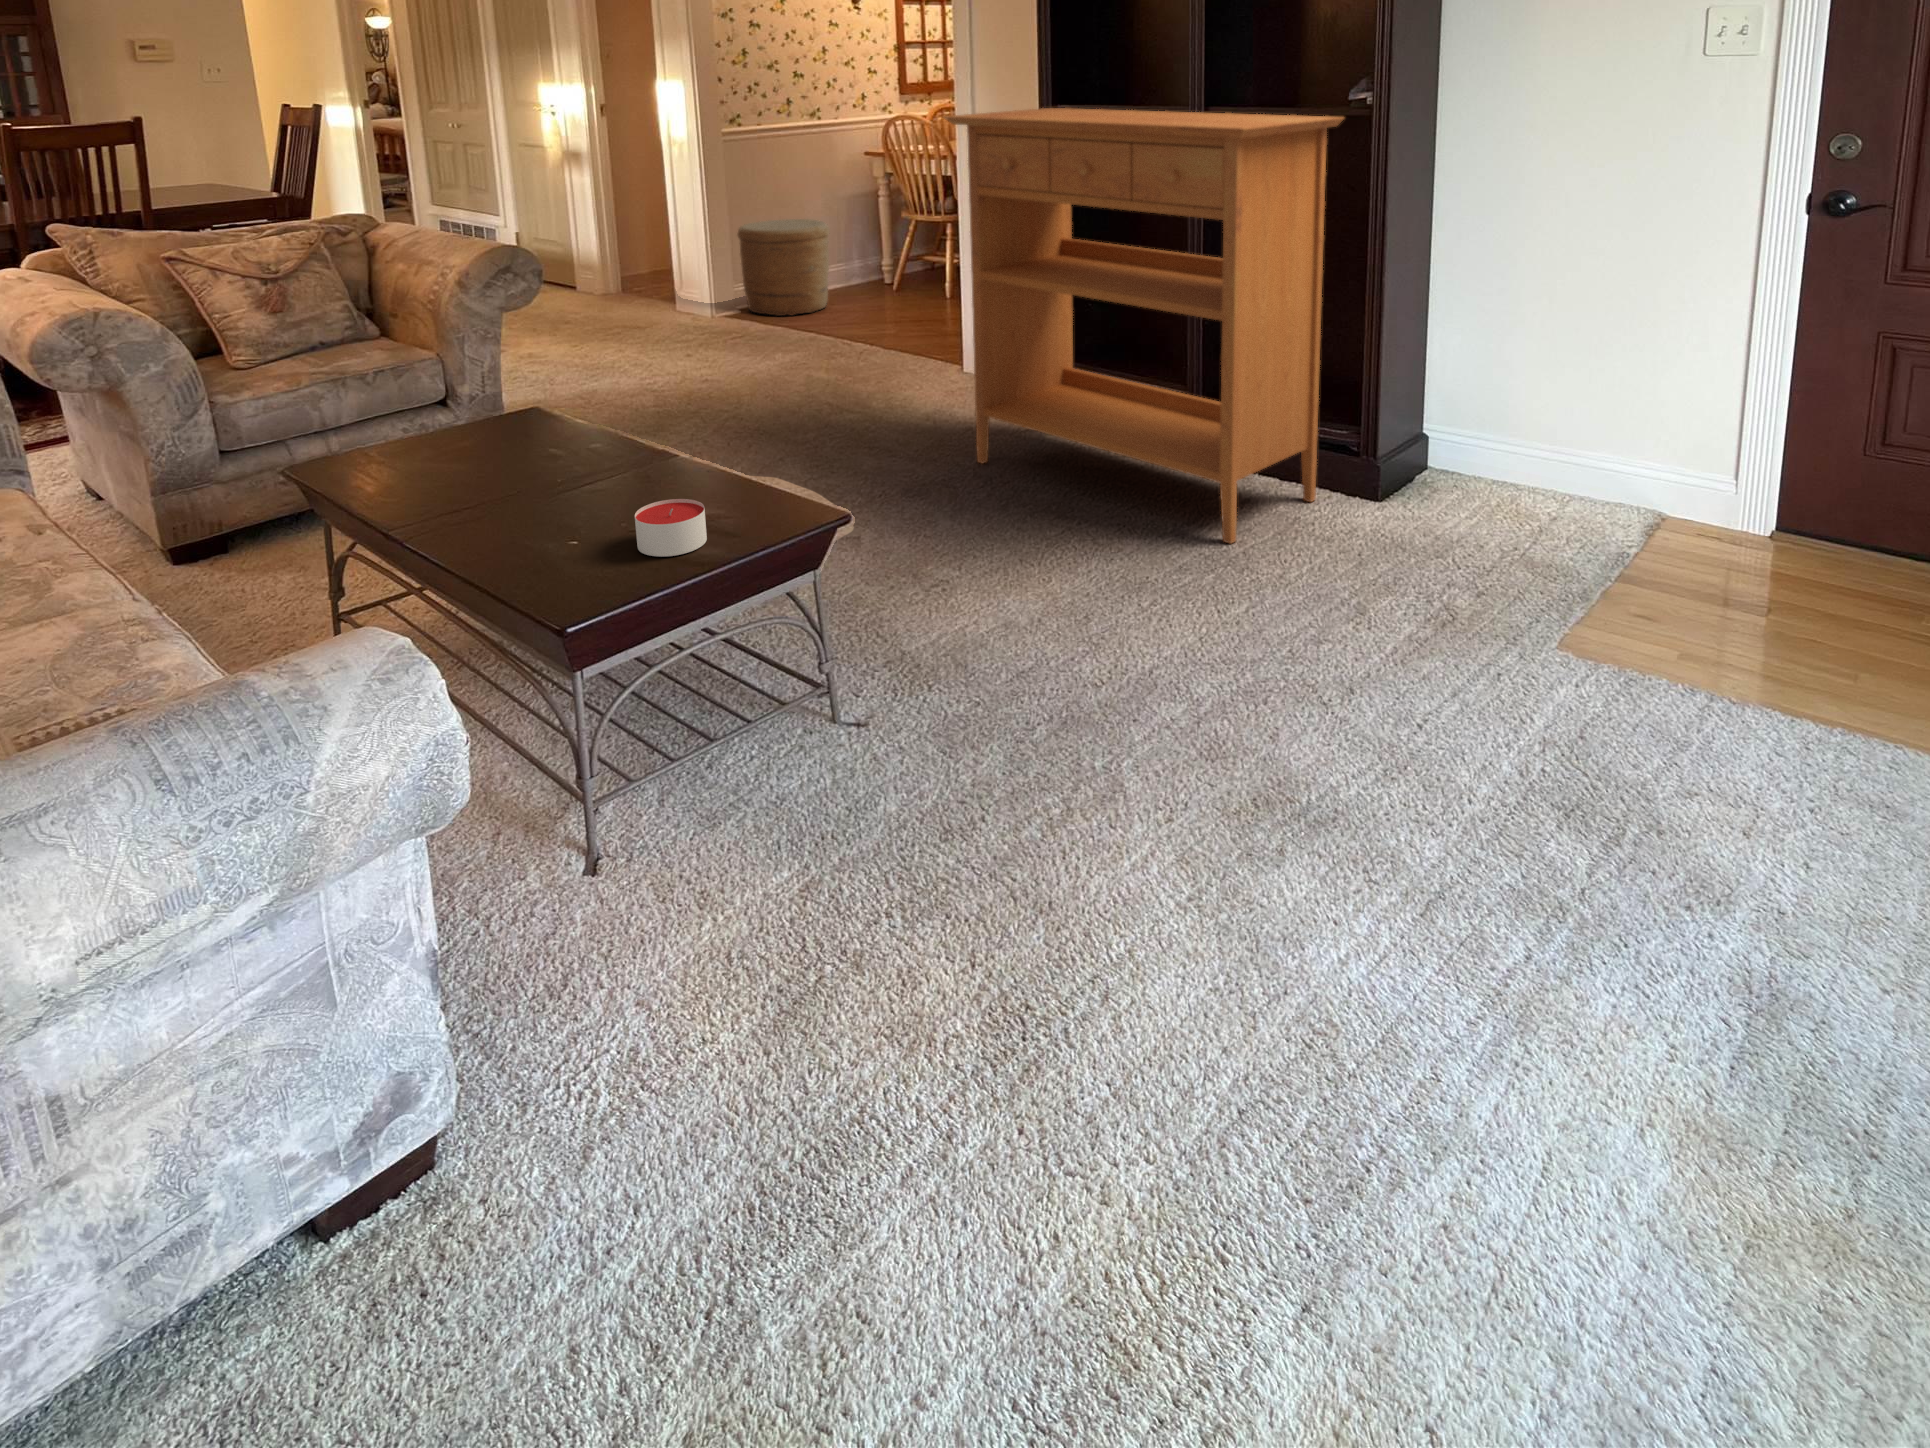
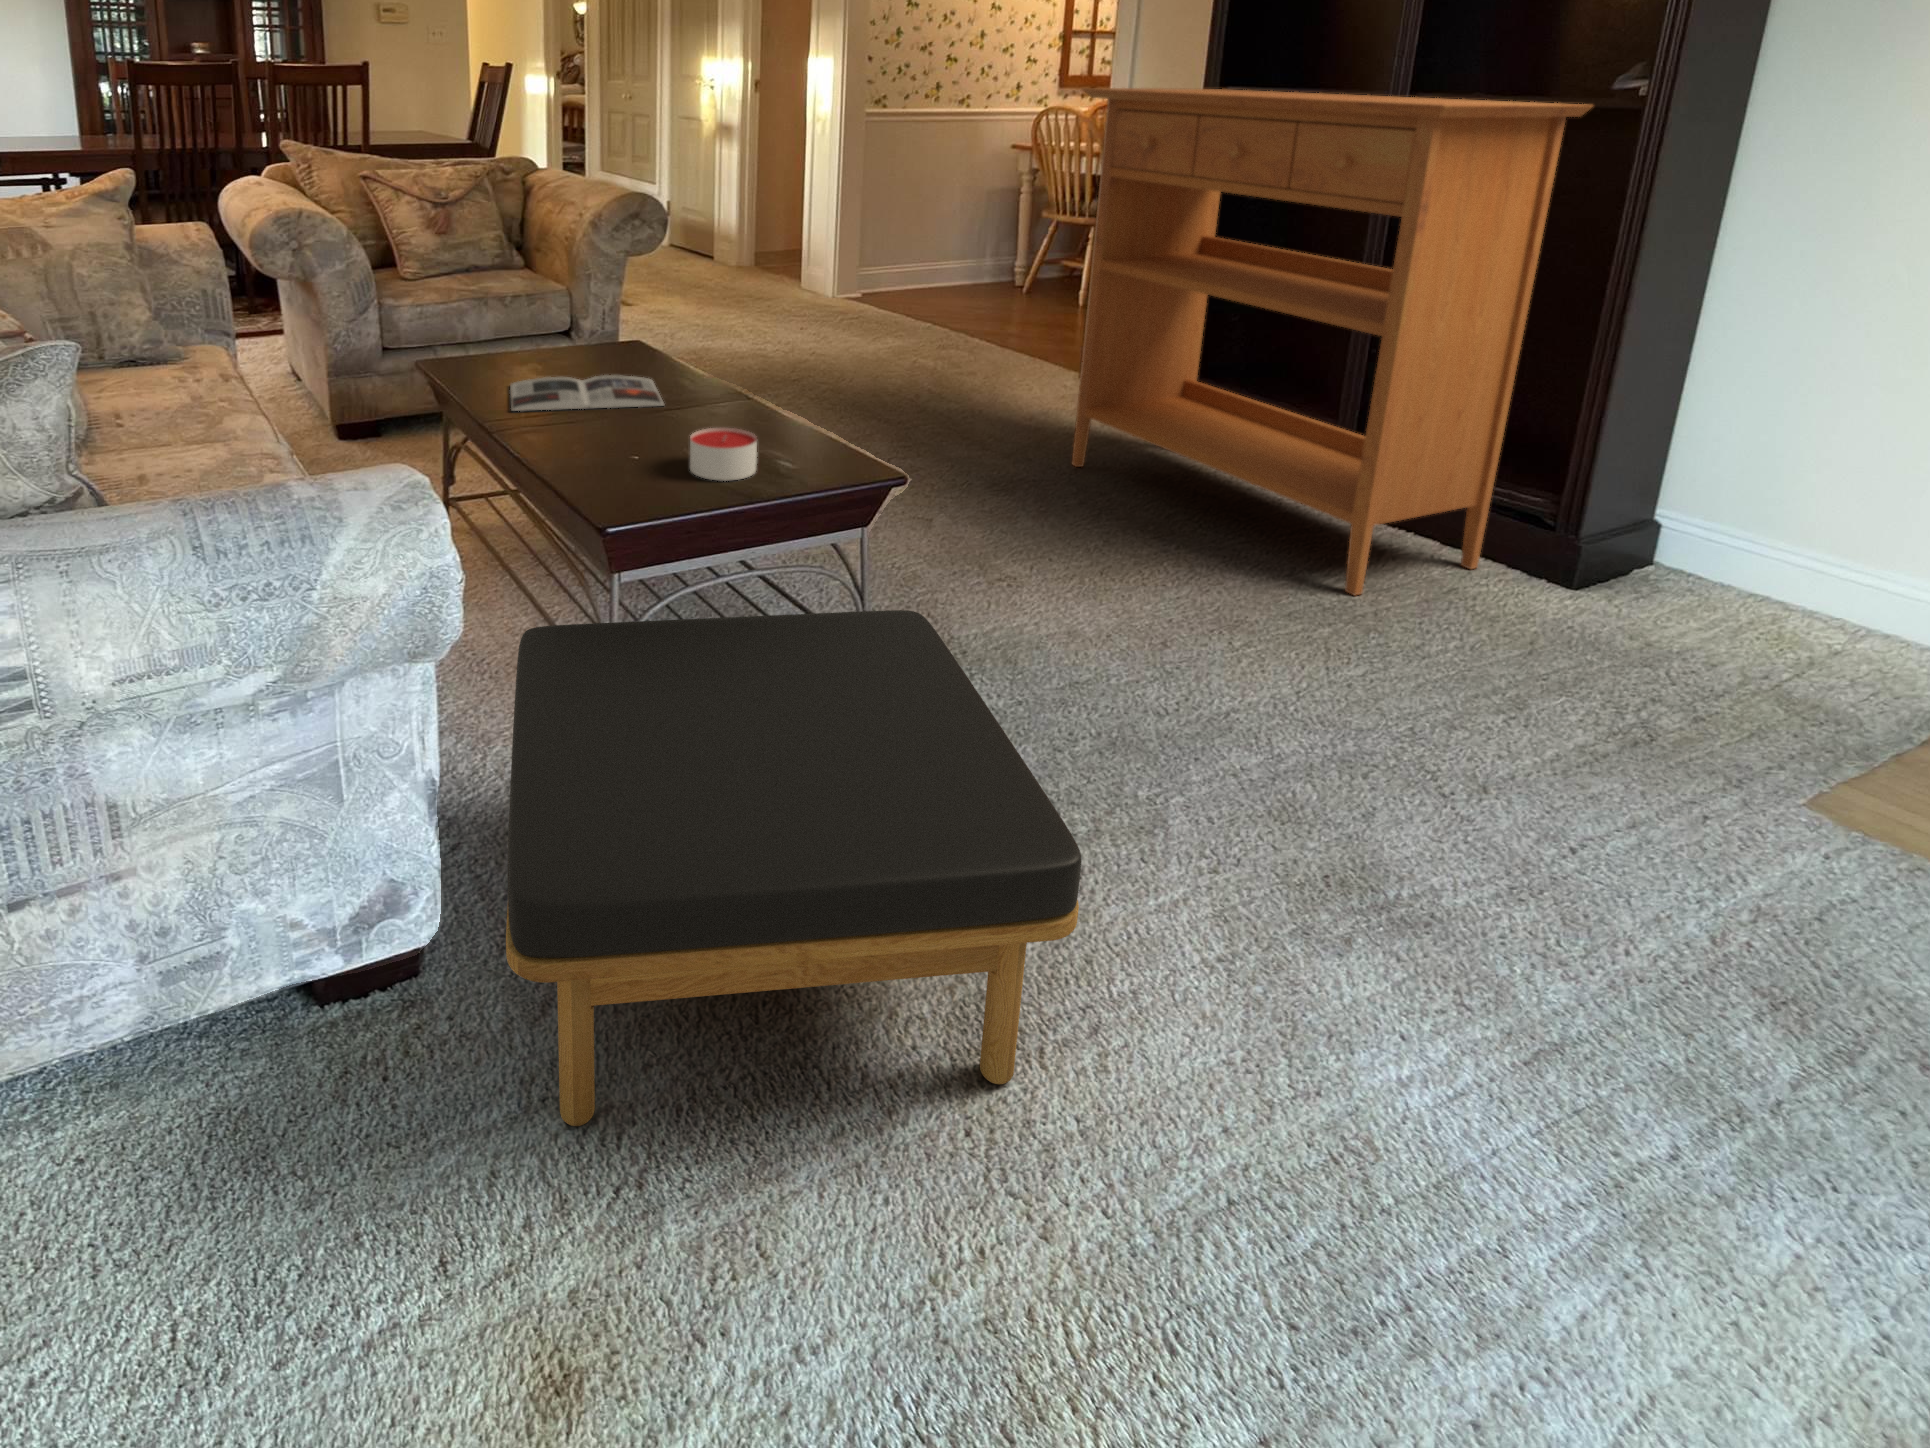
woven basket: present [738,219,830,316] -> none [867,206,960,303]
magazine: none [407,453,590,516] -> present [510,375,664,411]
ottoman: none [492,650,1087,1268] -> present [506,610,1081,1126]

